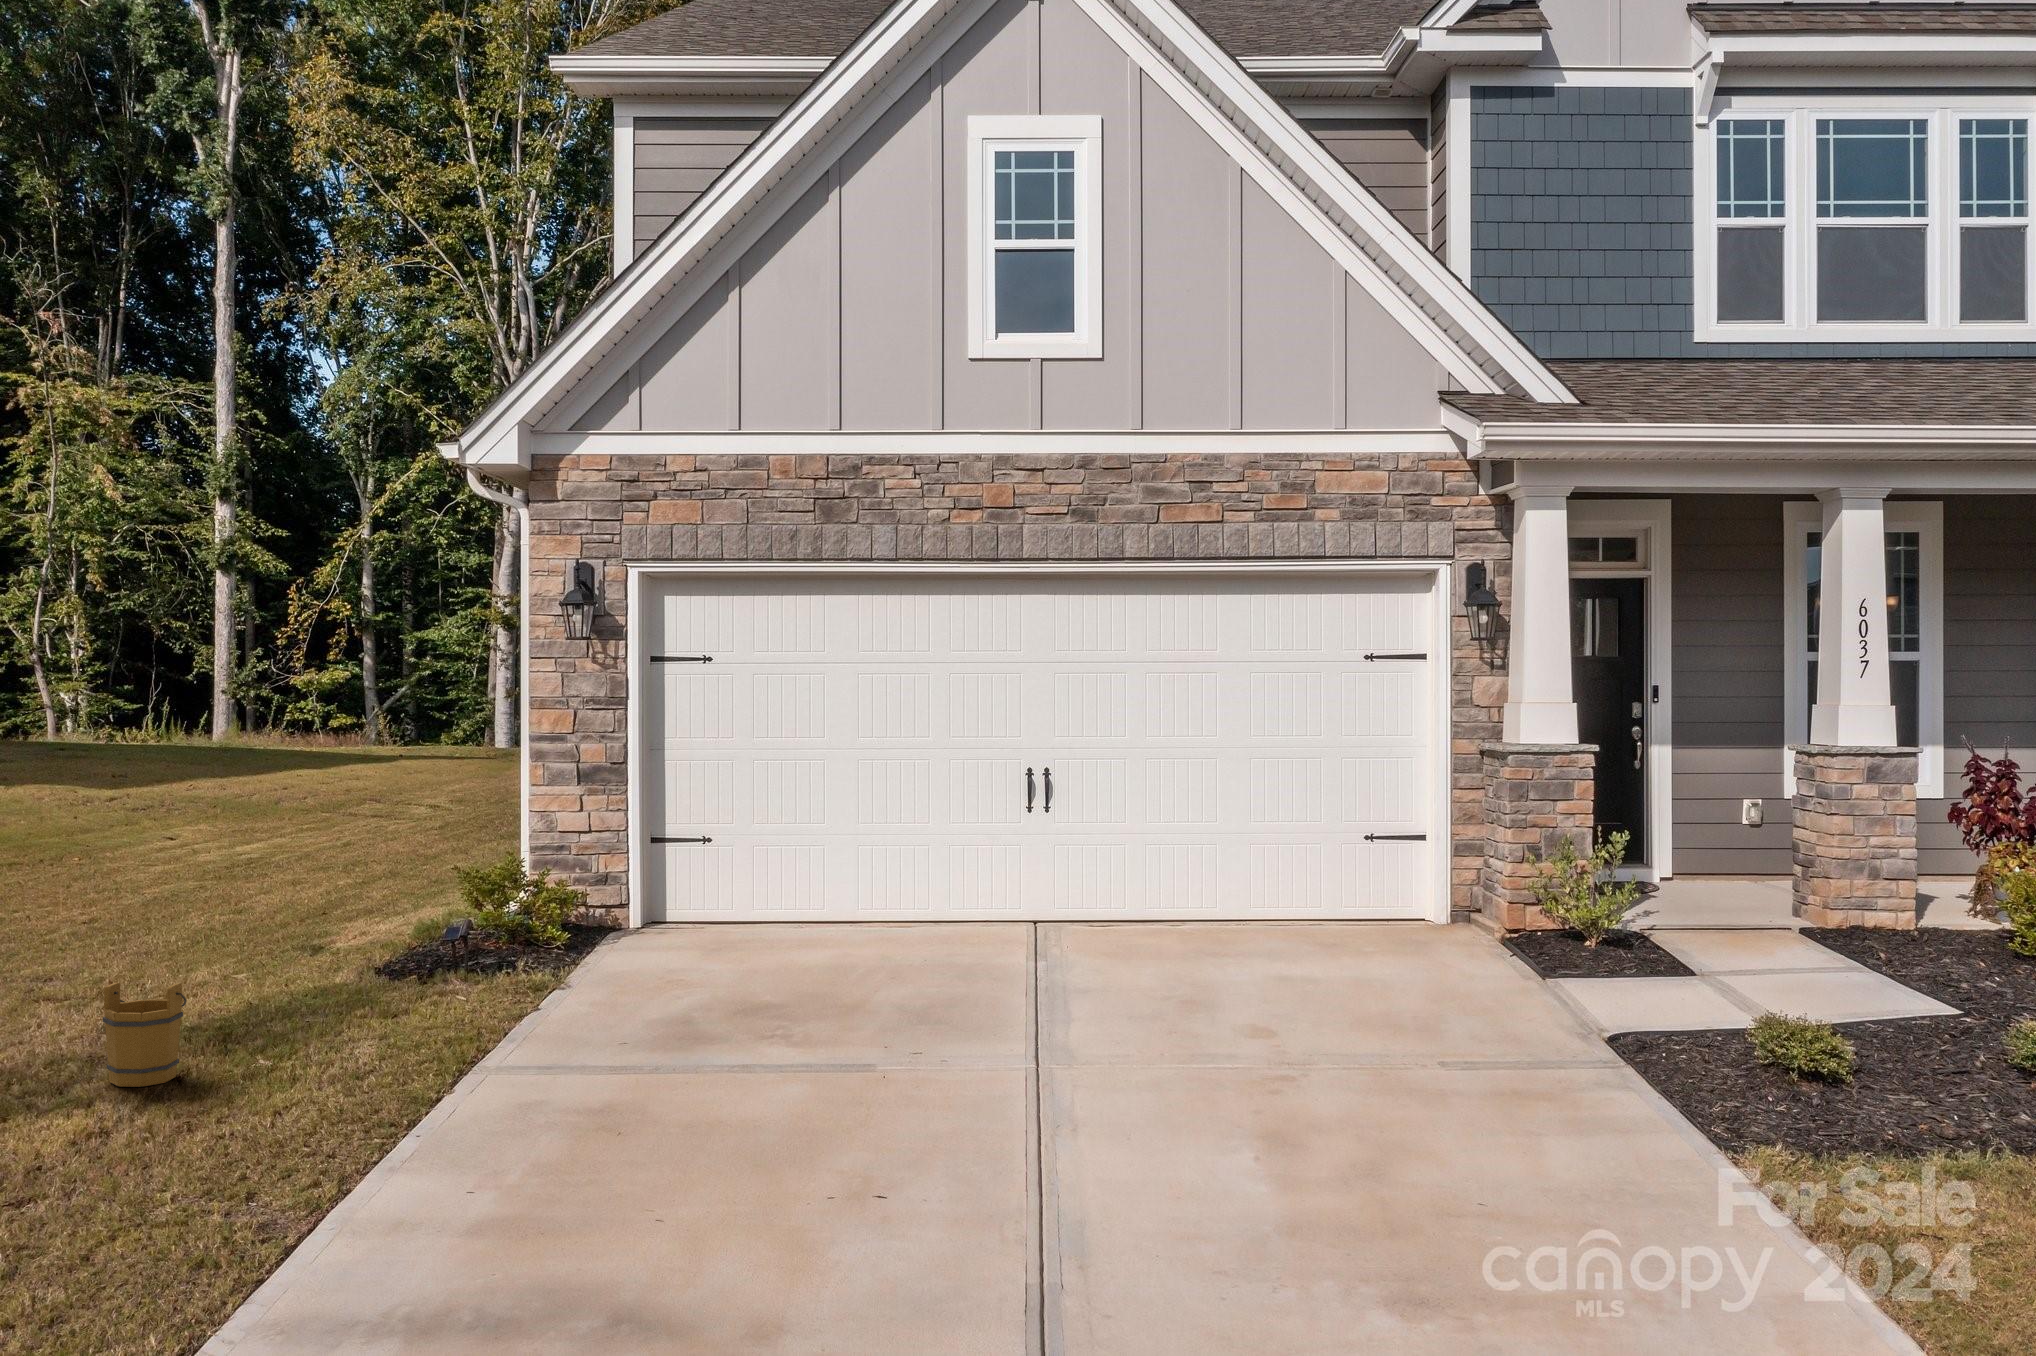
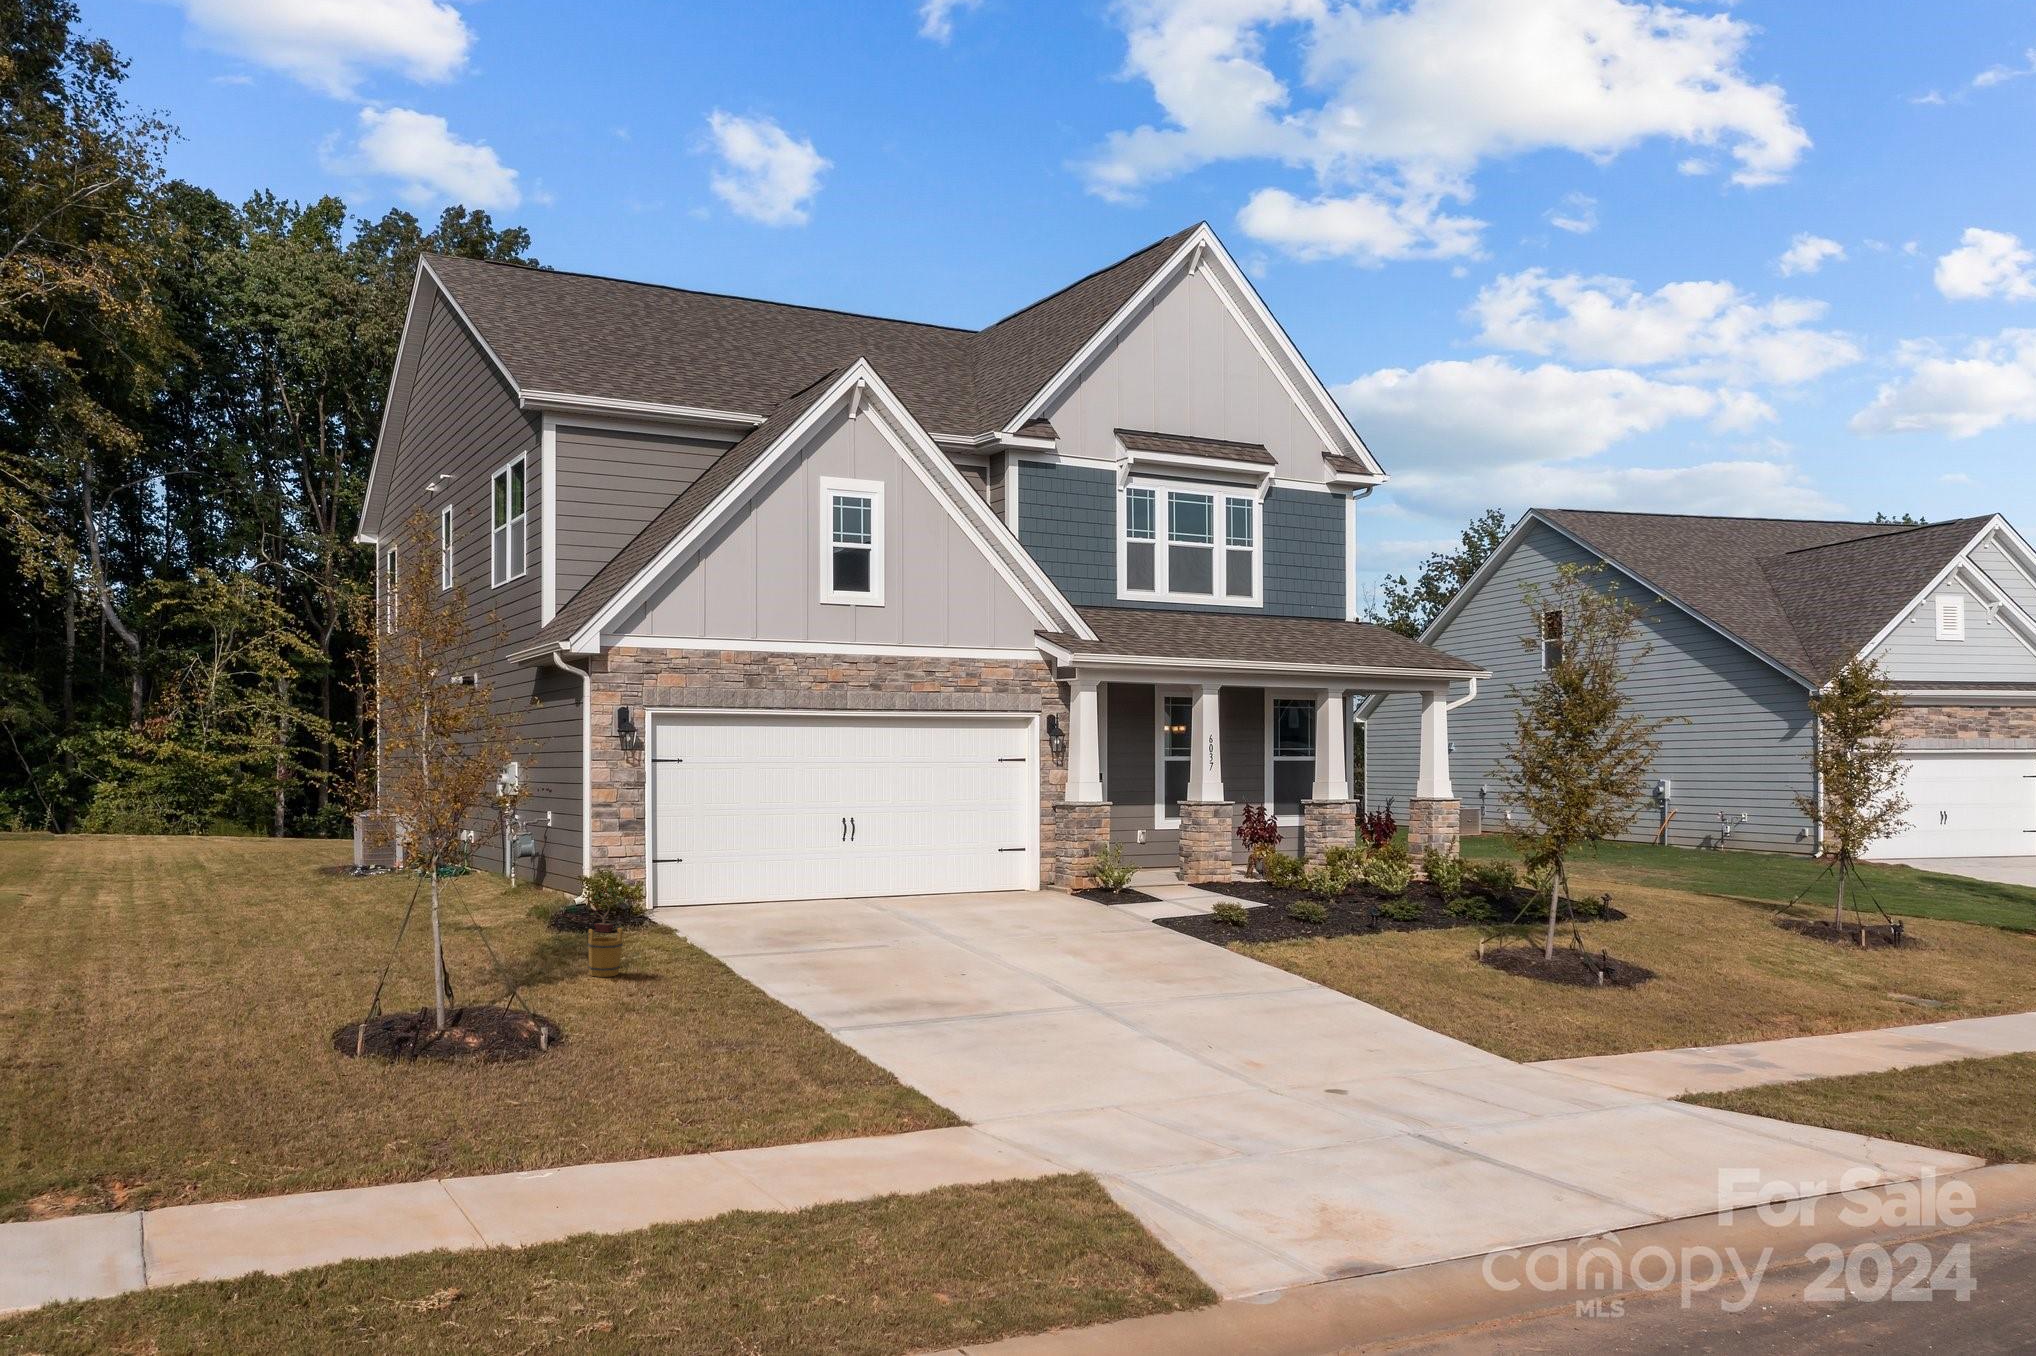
potted plant: none [418,887,464,972] -> present [591,888,624,933]

